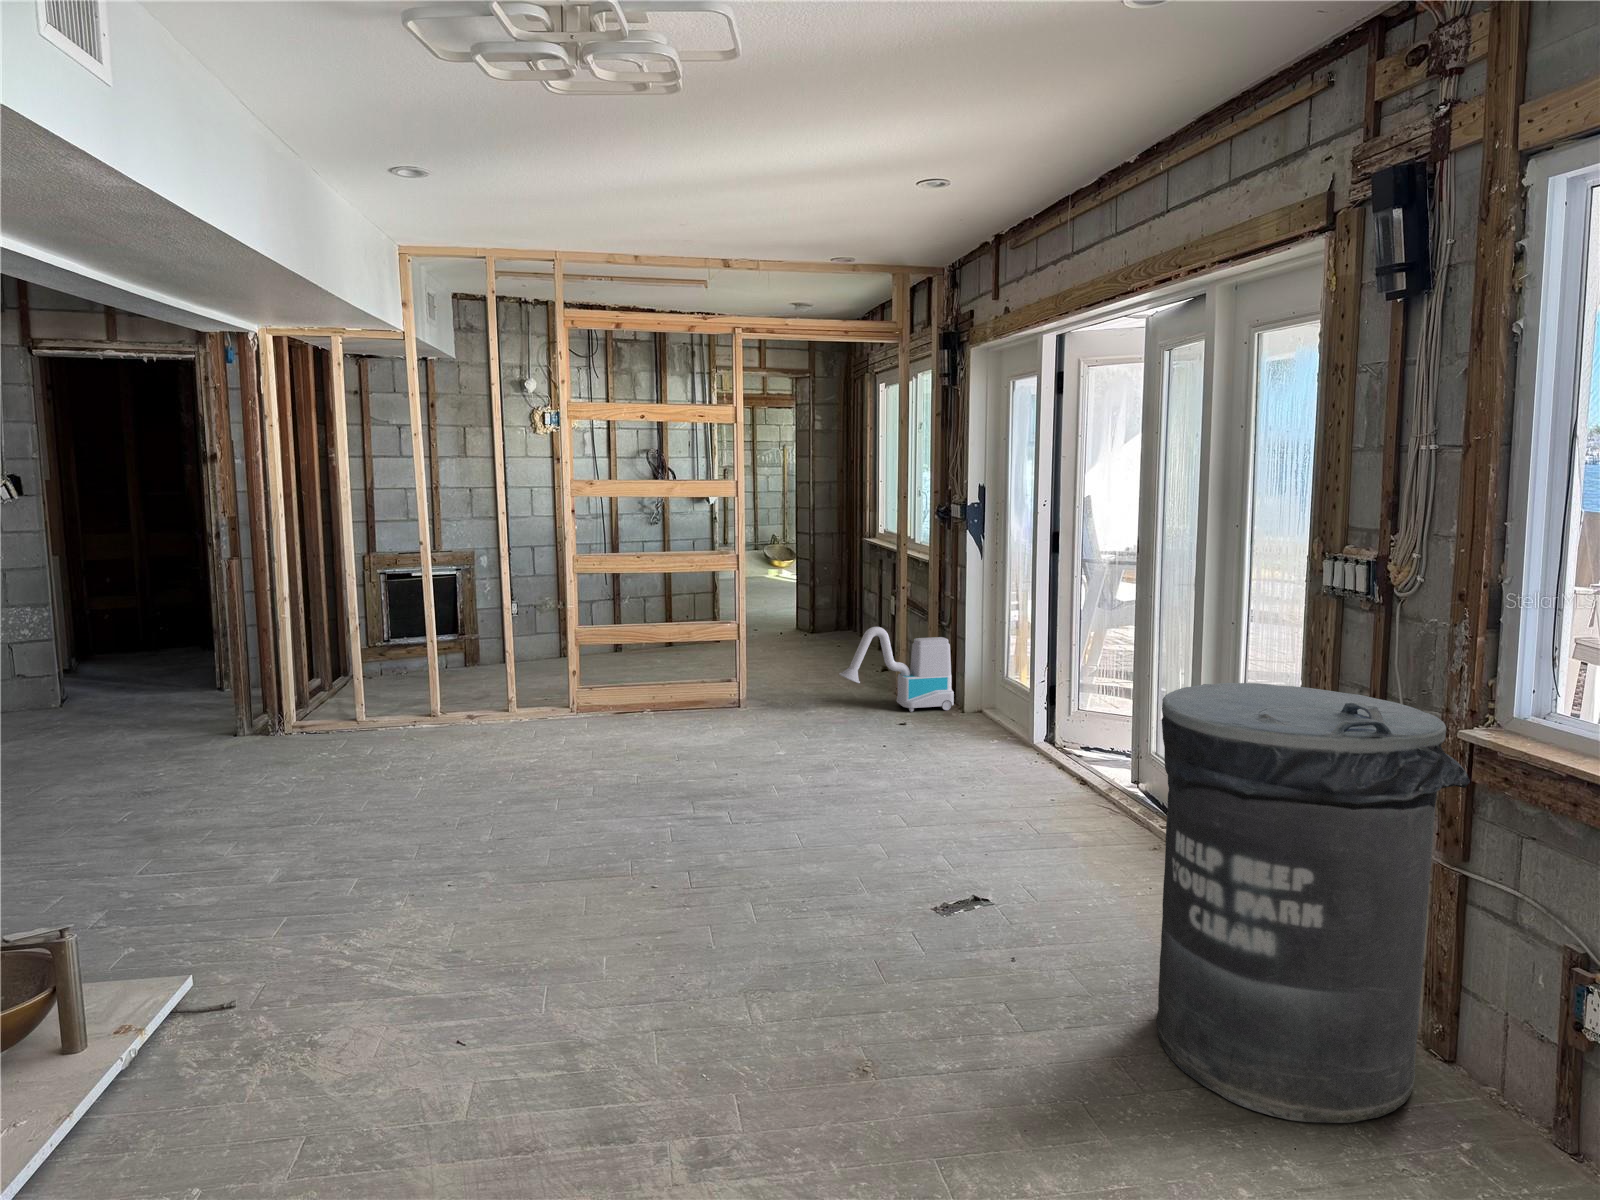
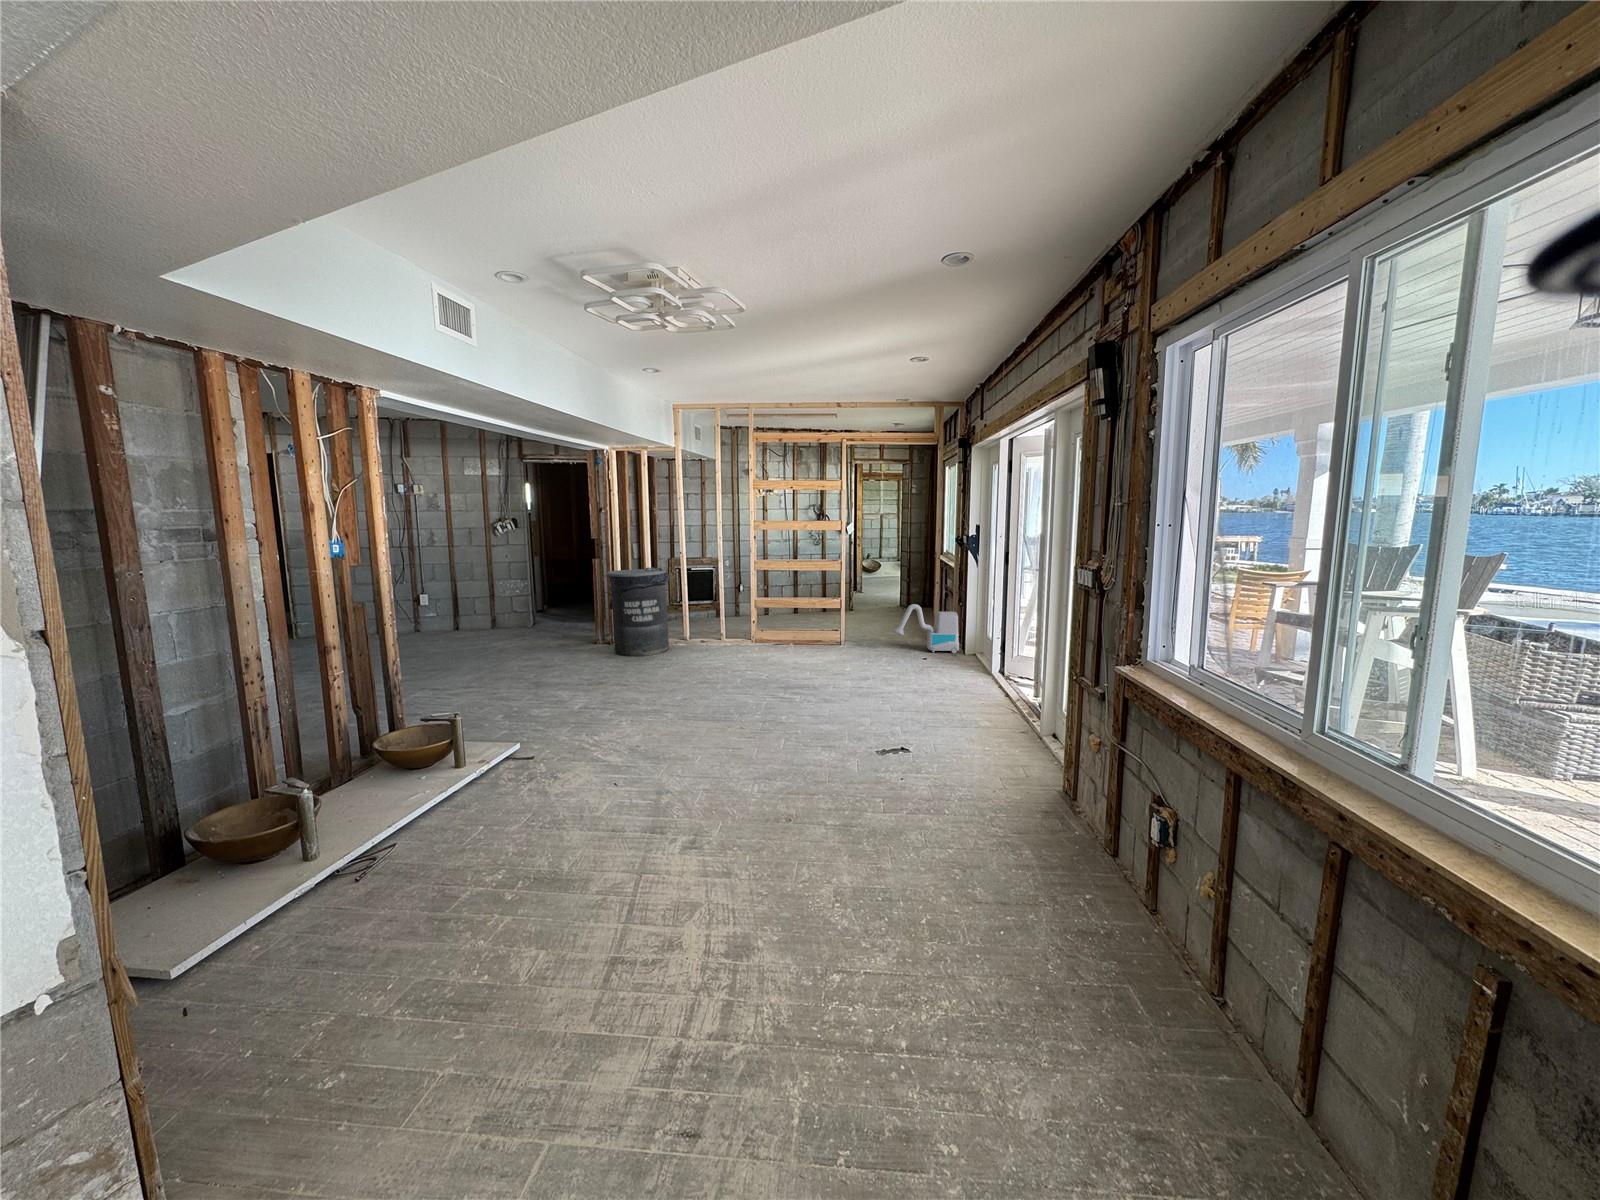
trash can: present [1156,683,1470,1123] -> present [607,567,670,656]

